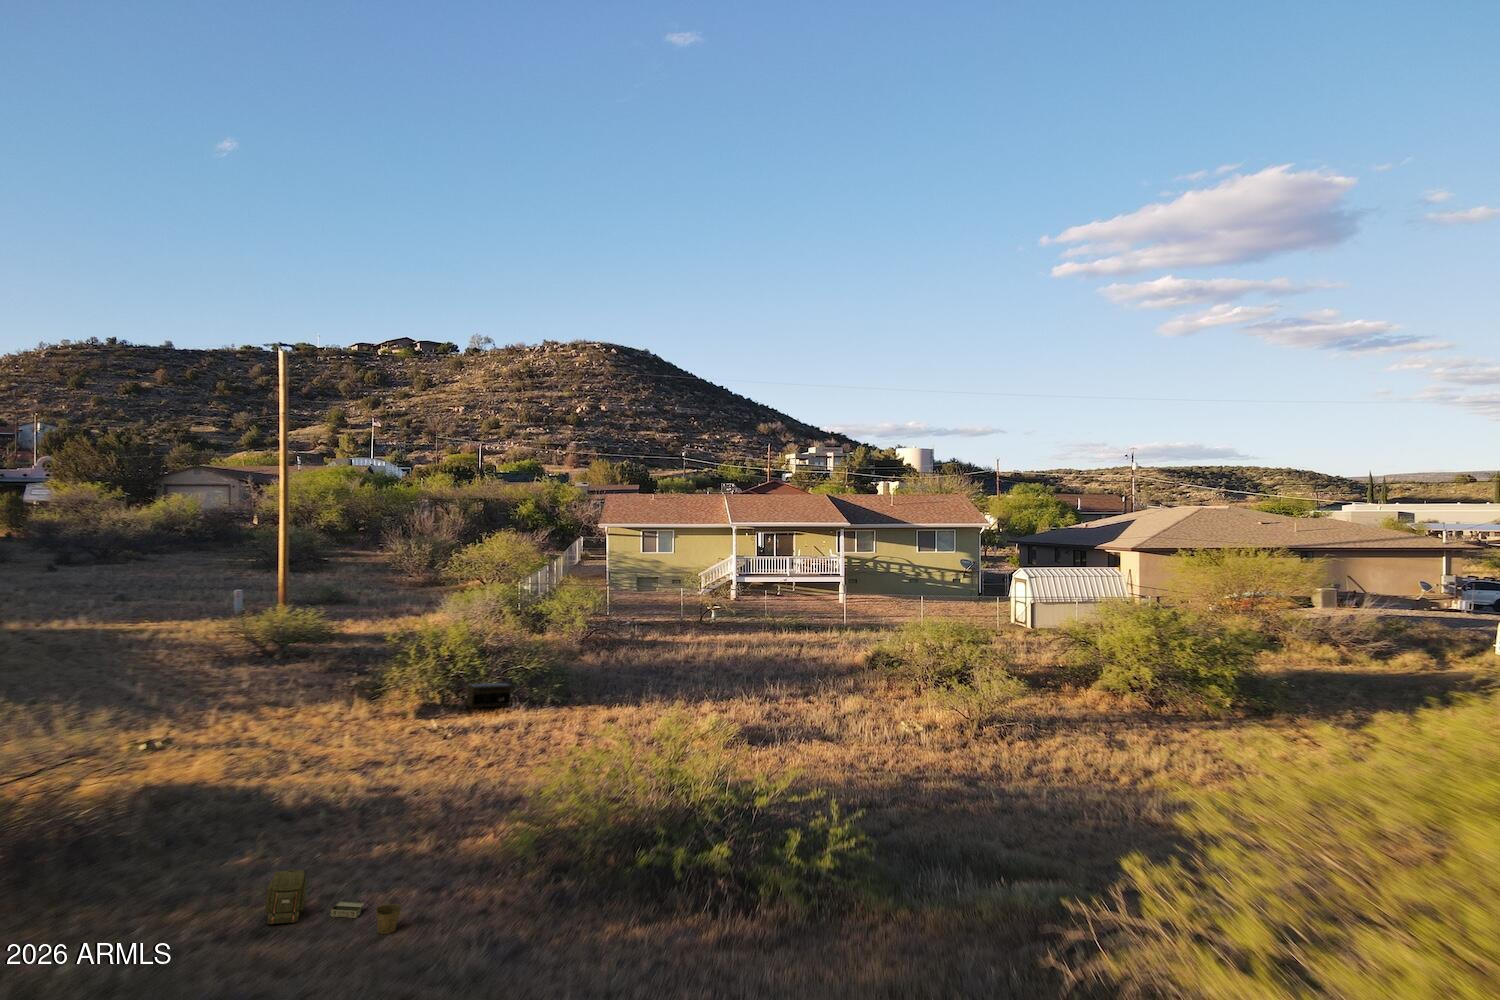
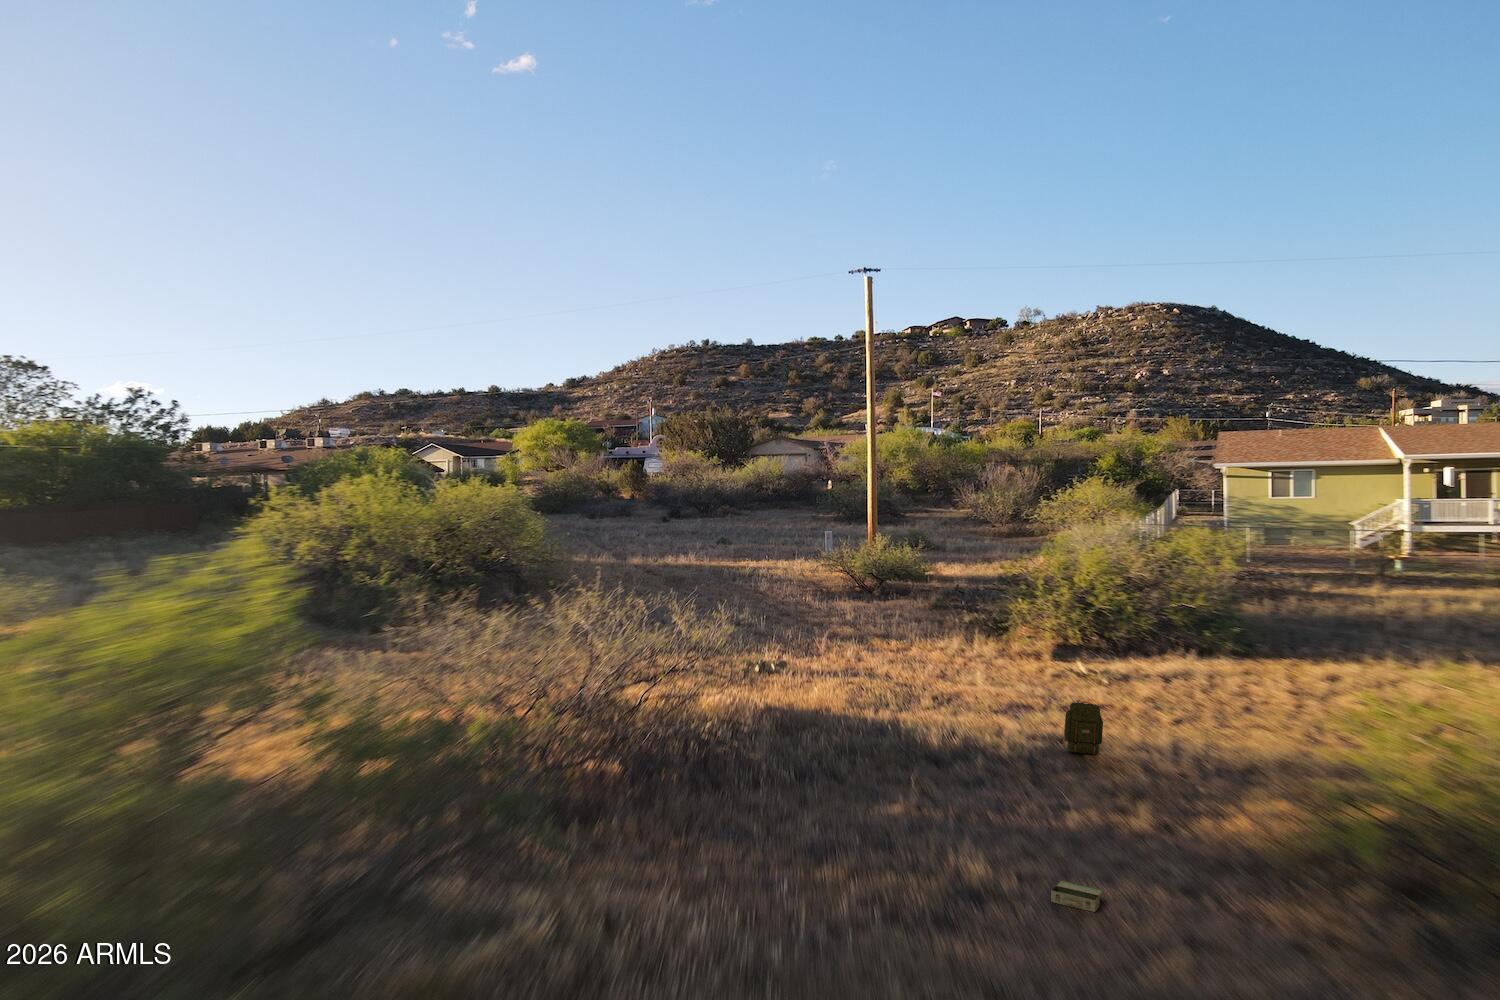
bench: present [467,683,511,708] -> none [1116,621,1179,654]
backpack: present [265,869,307,924] -> present [1064,702,1103,754]
bucket: present [376,904,401,934] -> none [1137,880,1183,951]

